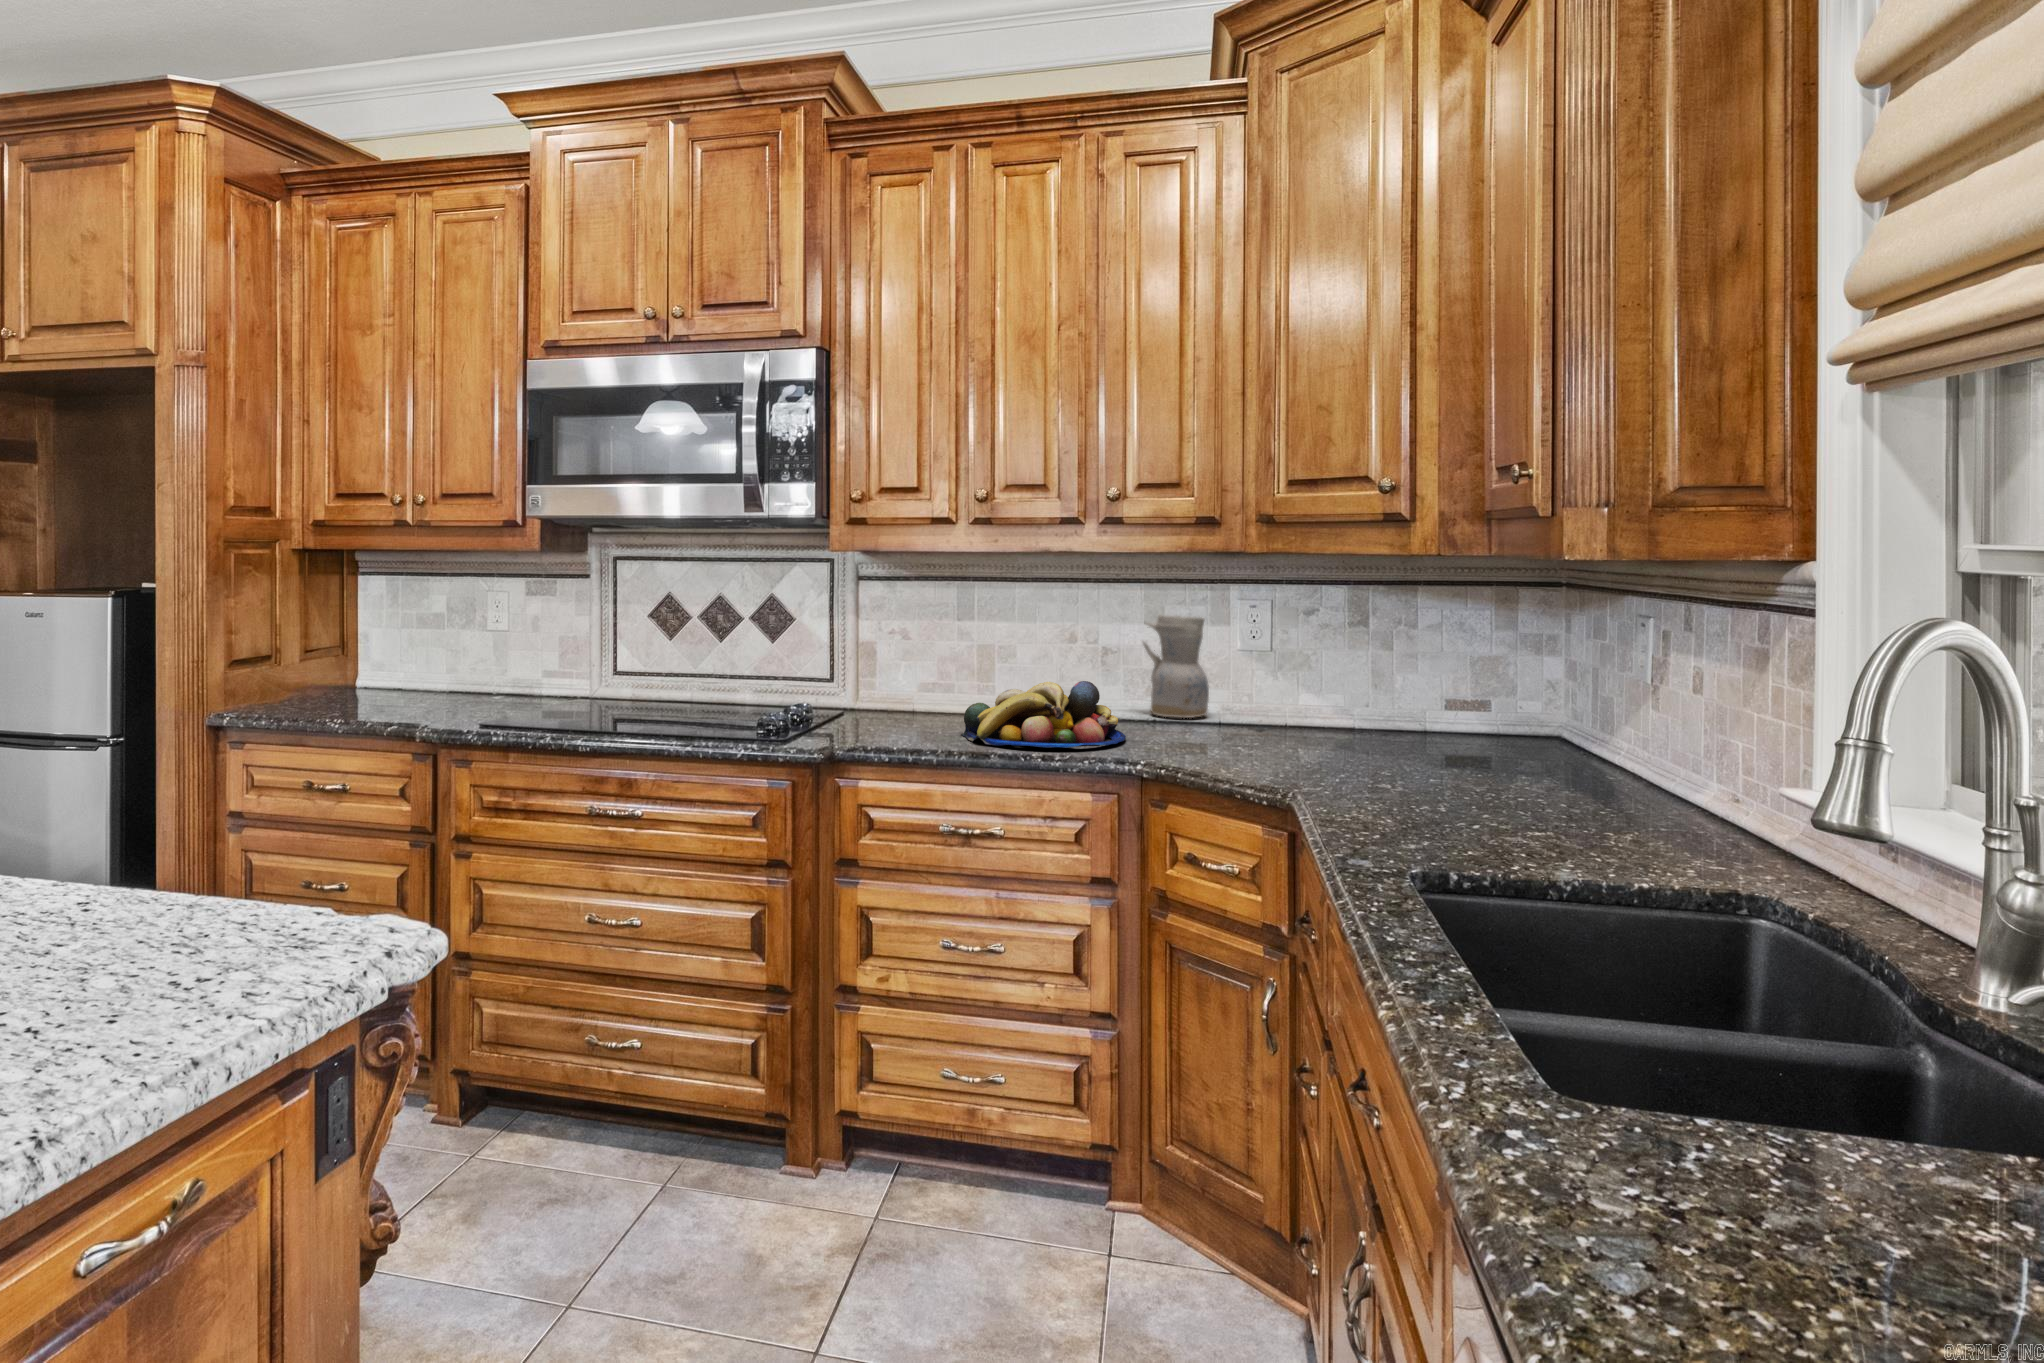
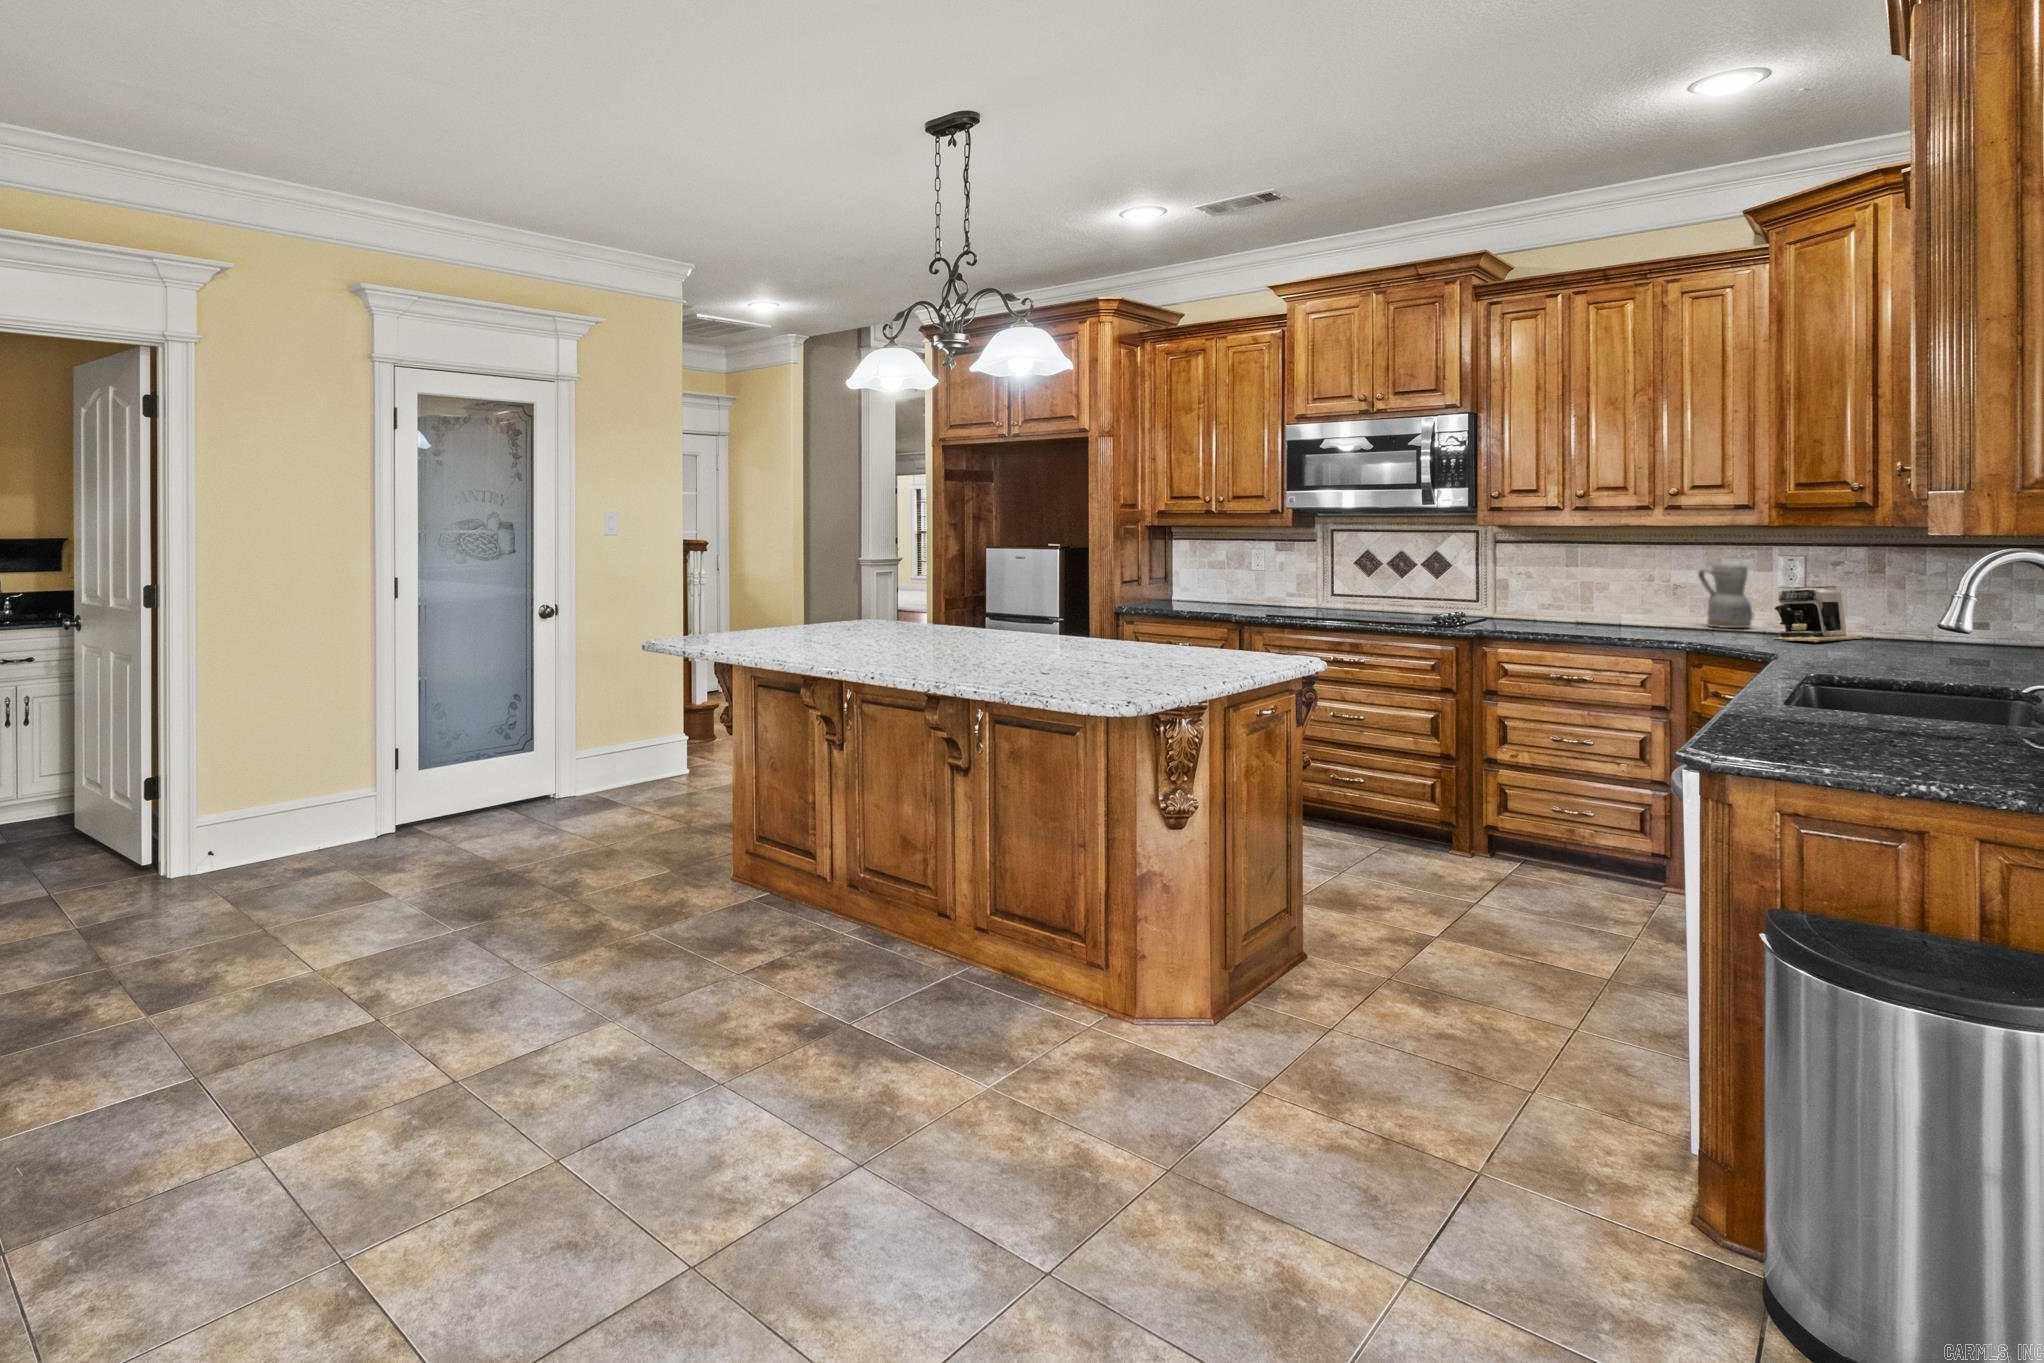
coffee maker: none [1249,650,1361,751] -> present [1775,586,1864,642]
fruit bowl: present [962,681,1126,748] -> none [1565,600,1680,635]

